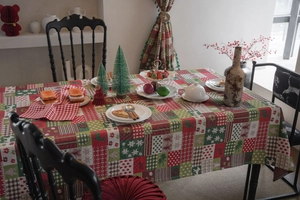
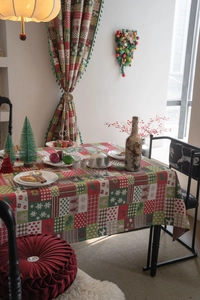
wine glass: none [167,91,208,117] -> present [72,157,110,181]

